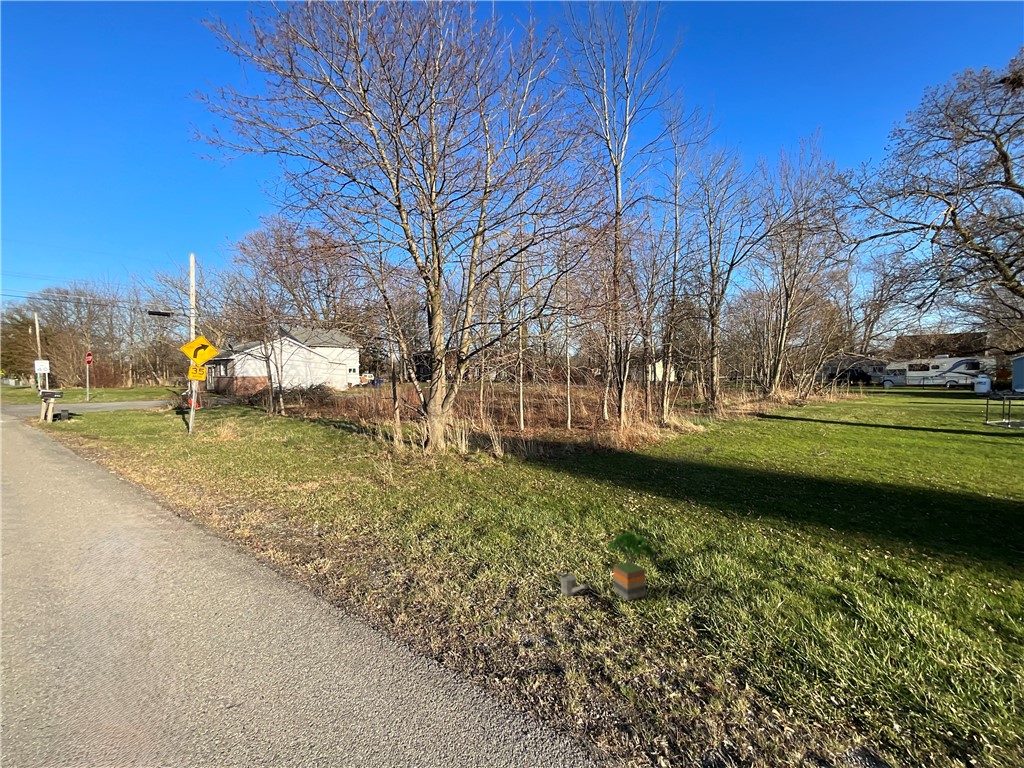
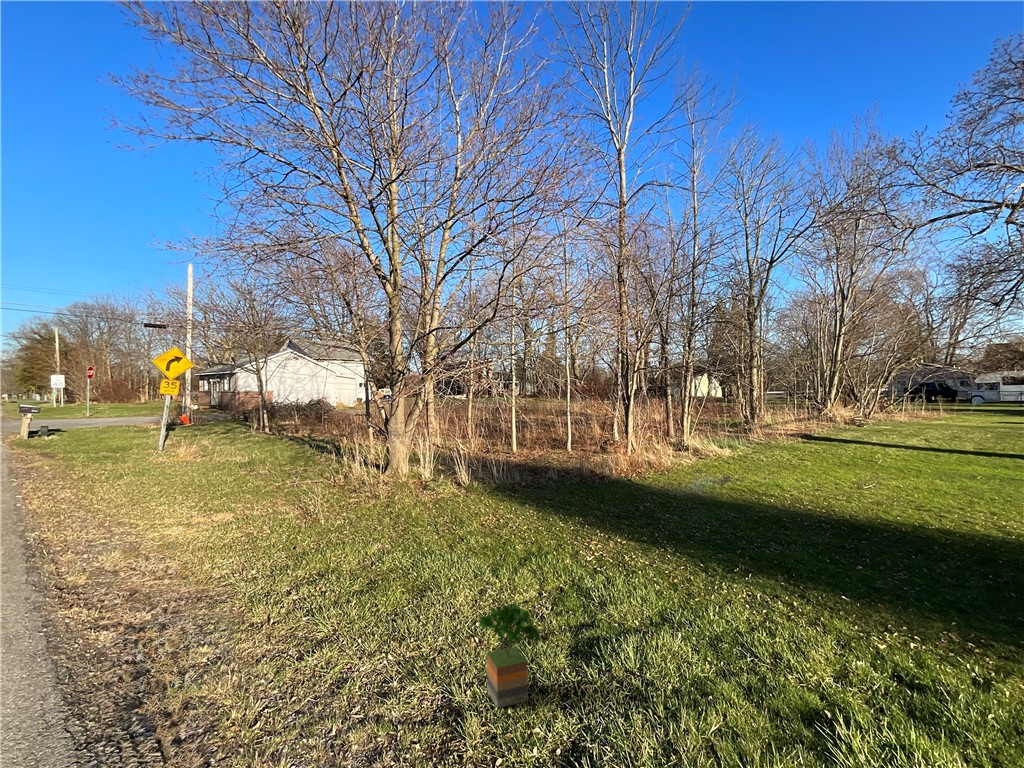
watering can: present [558,572,588,596] -> none [411,658,440,696]

